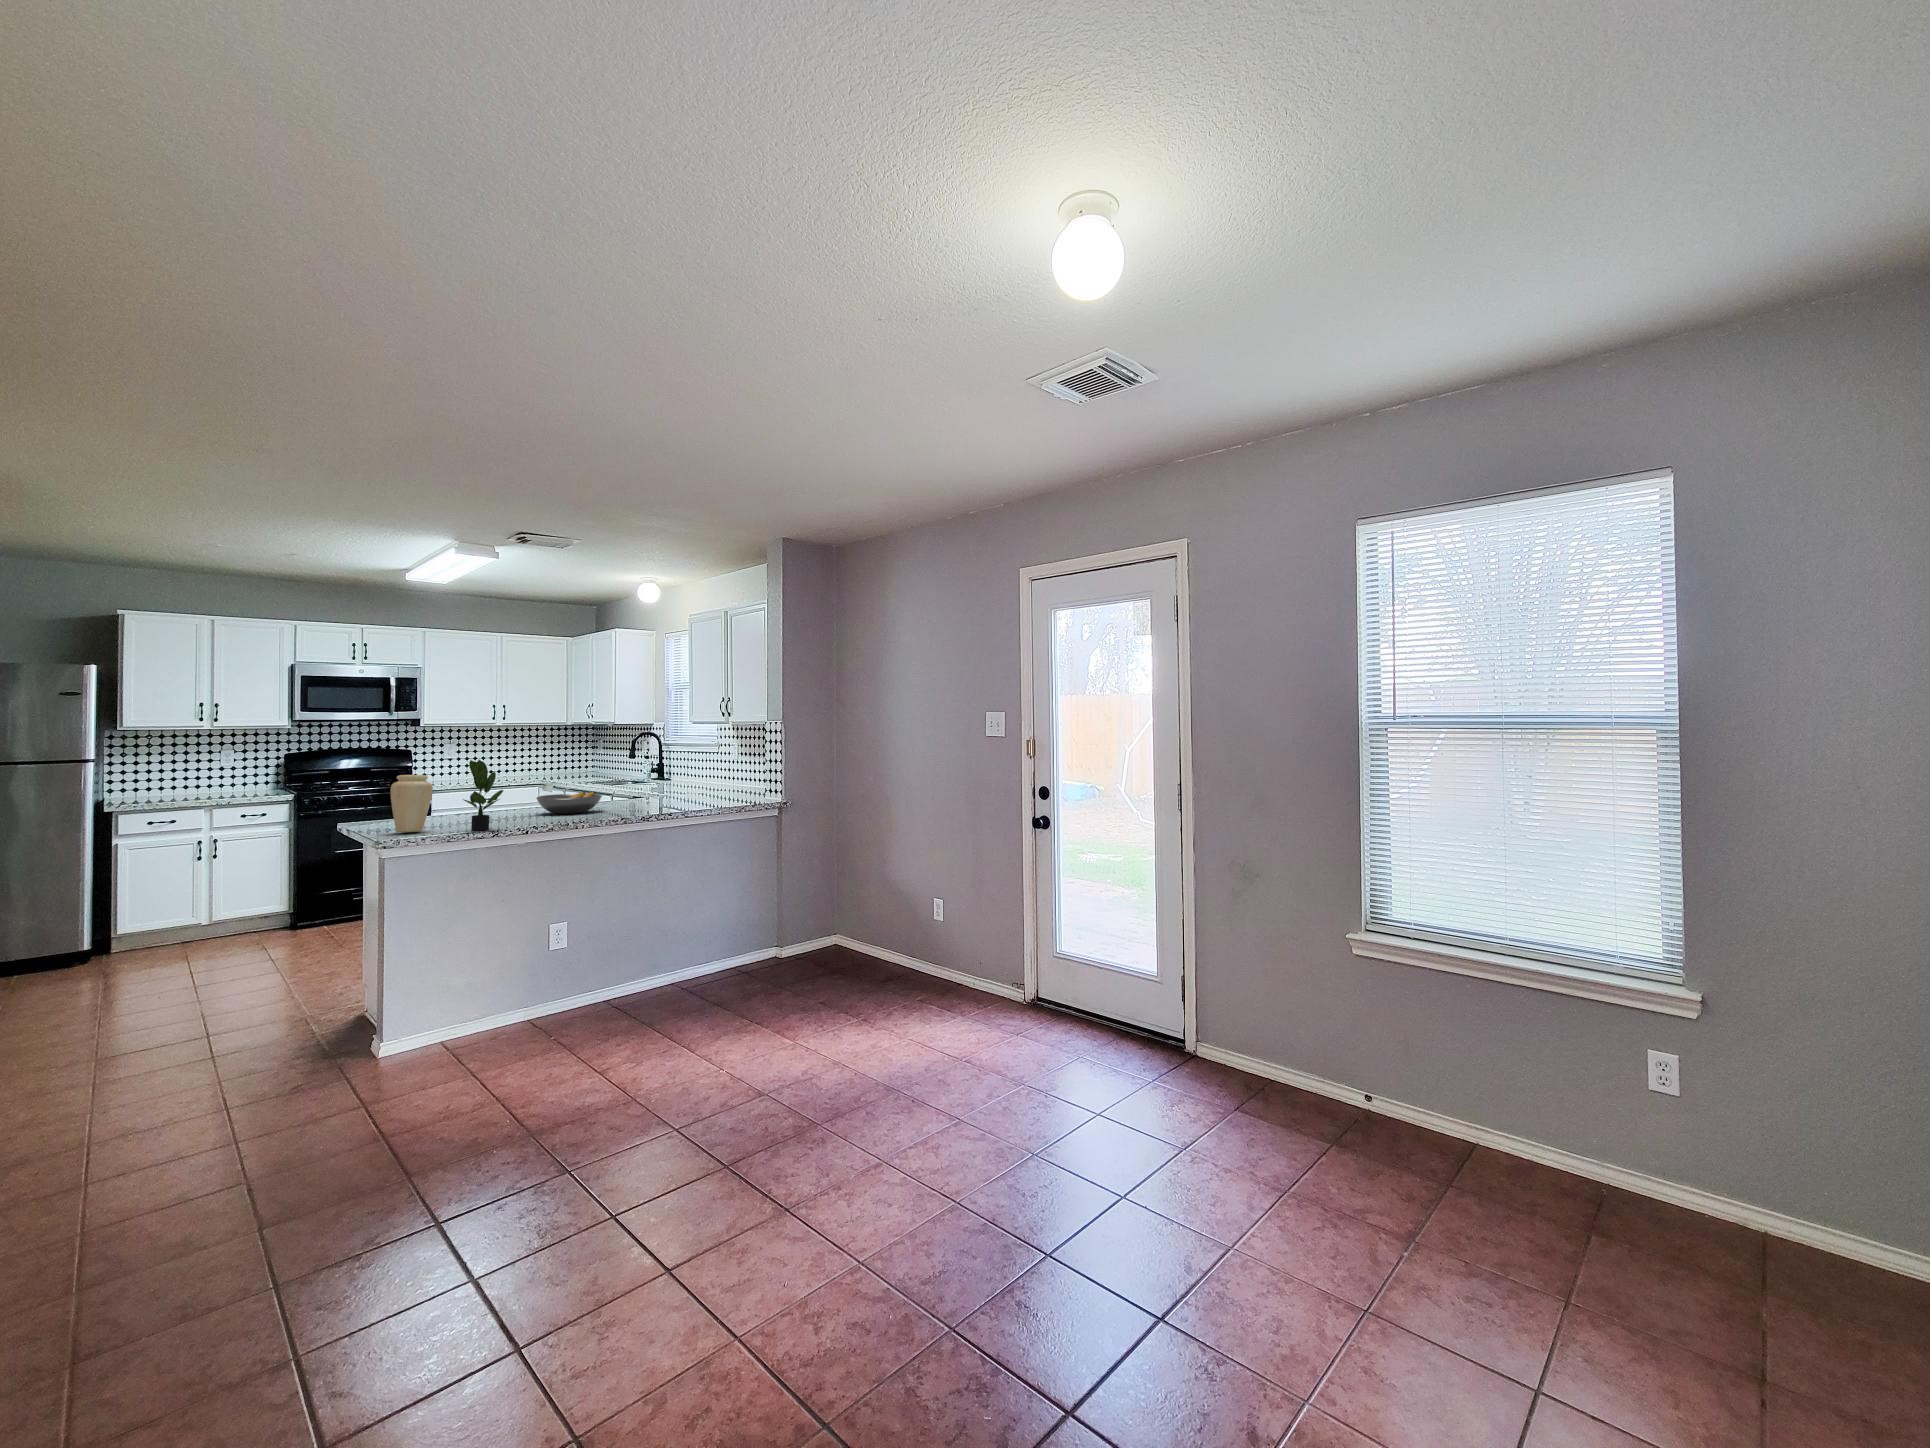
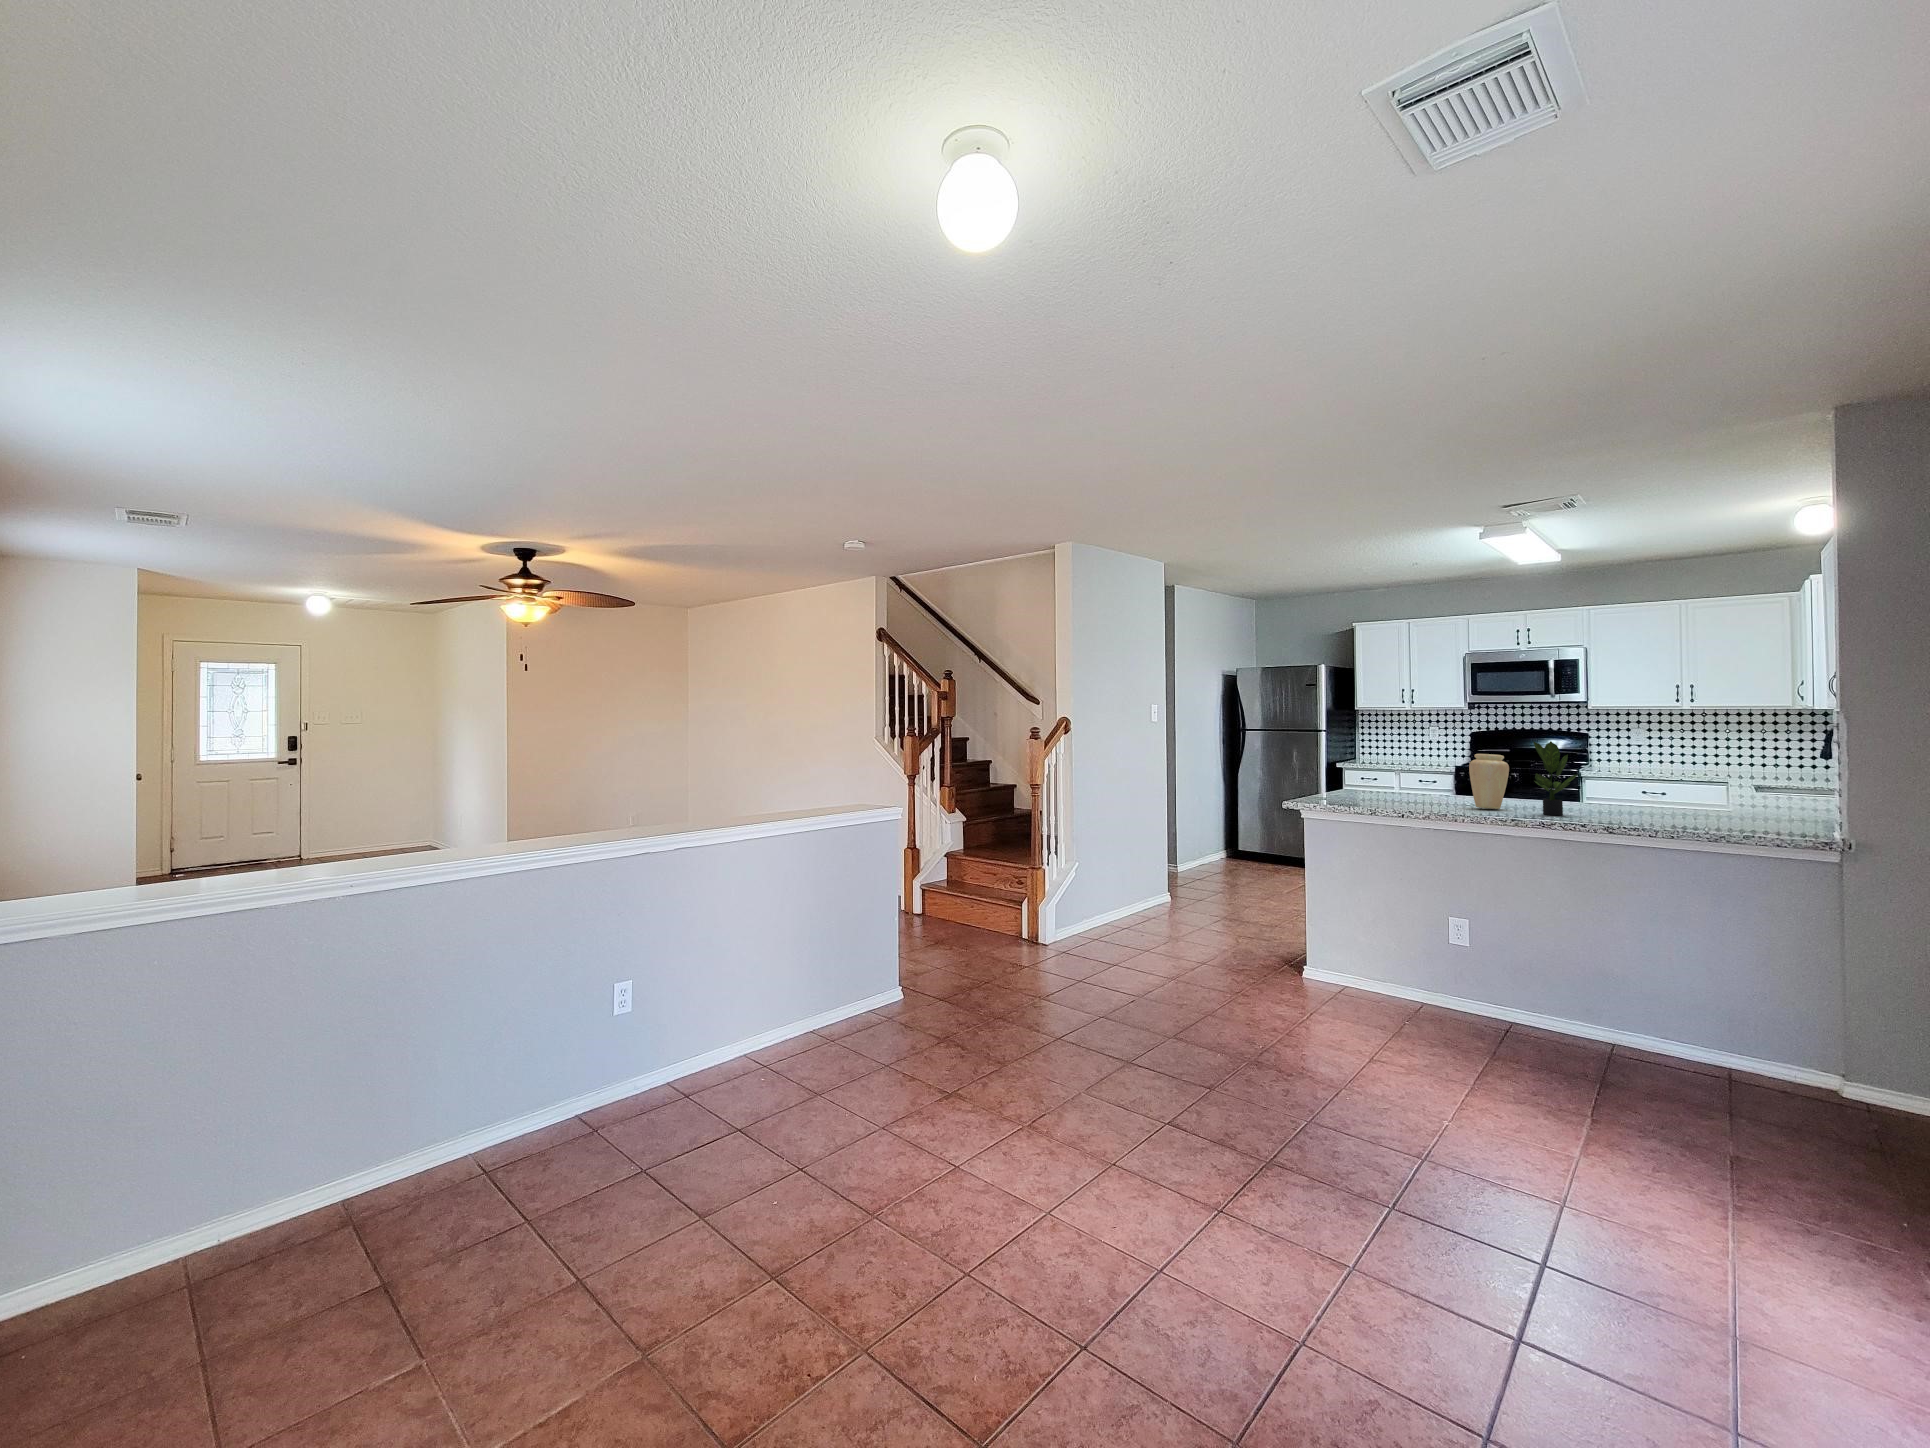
fruit bowl: present [536,791,602,814] -> none [1661,787,1759,812]

